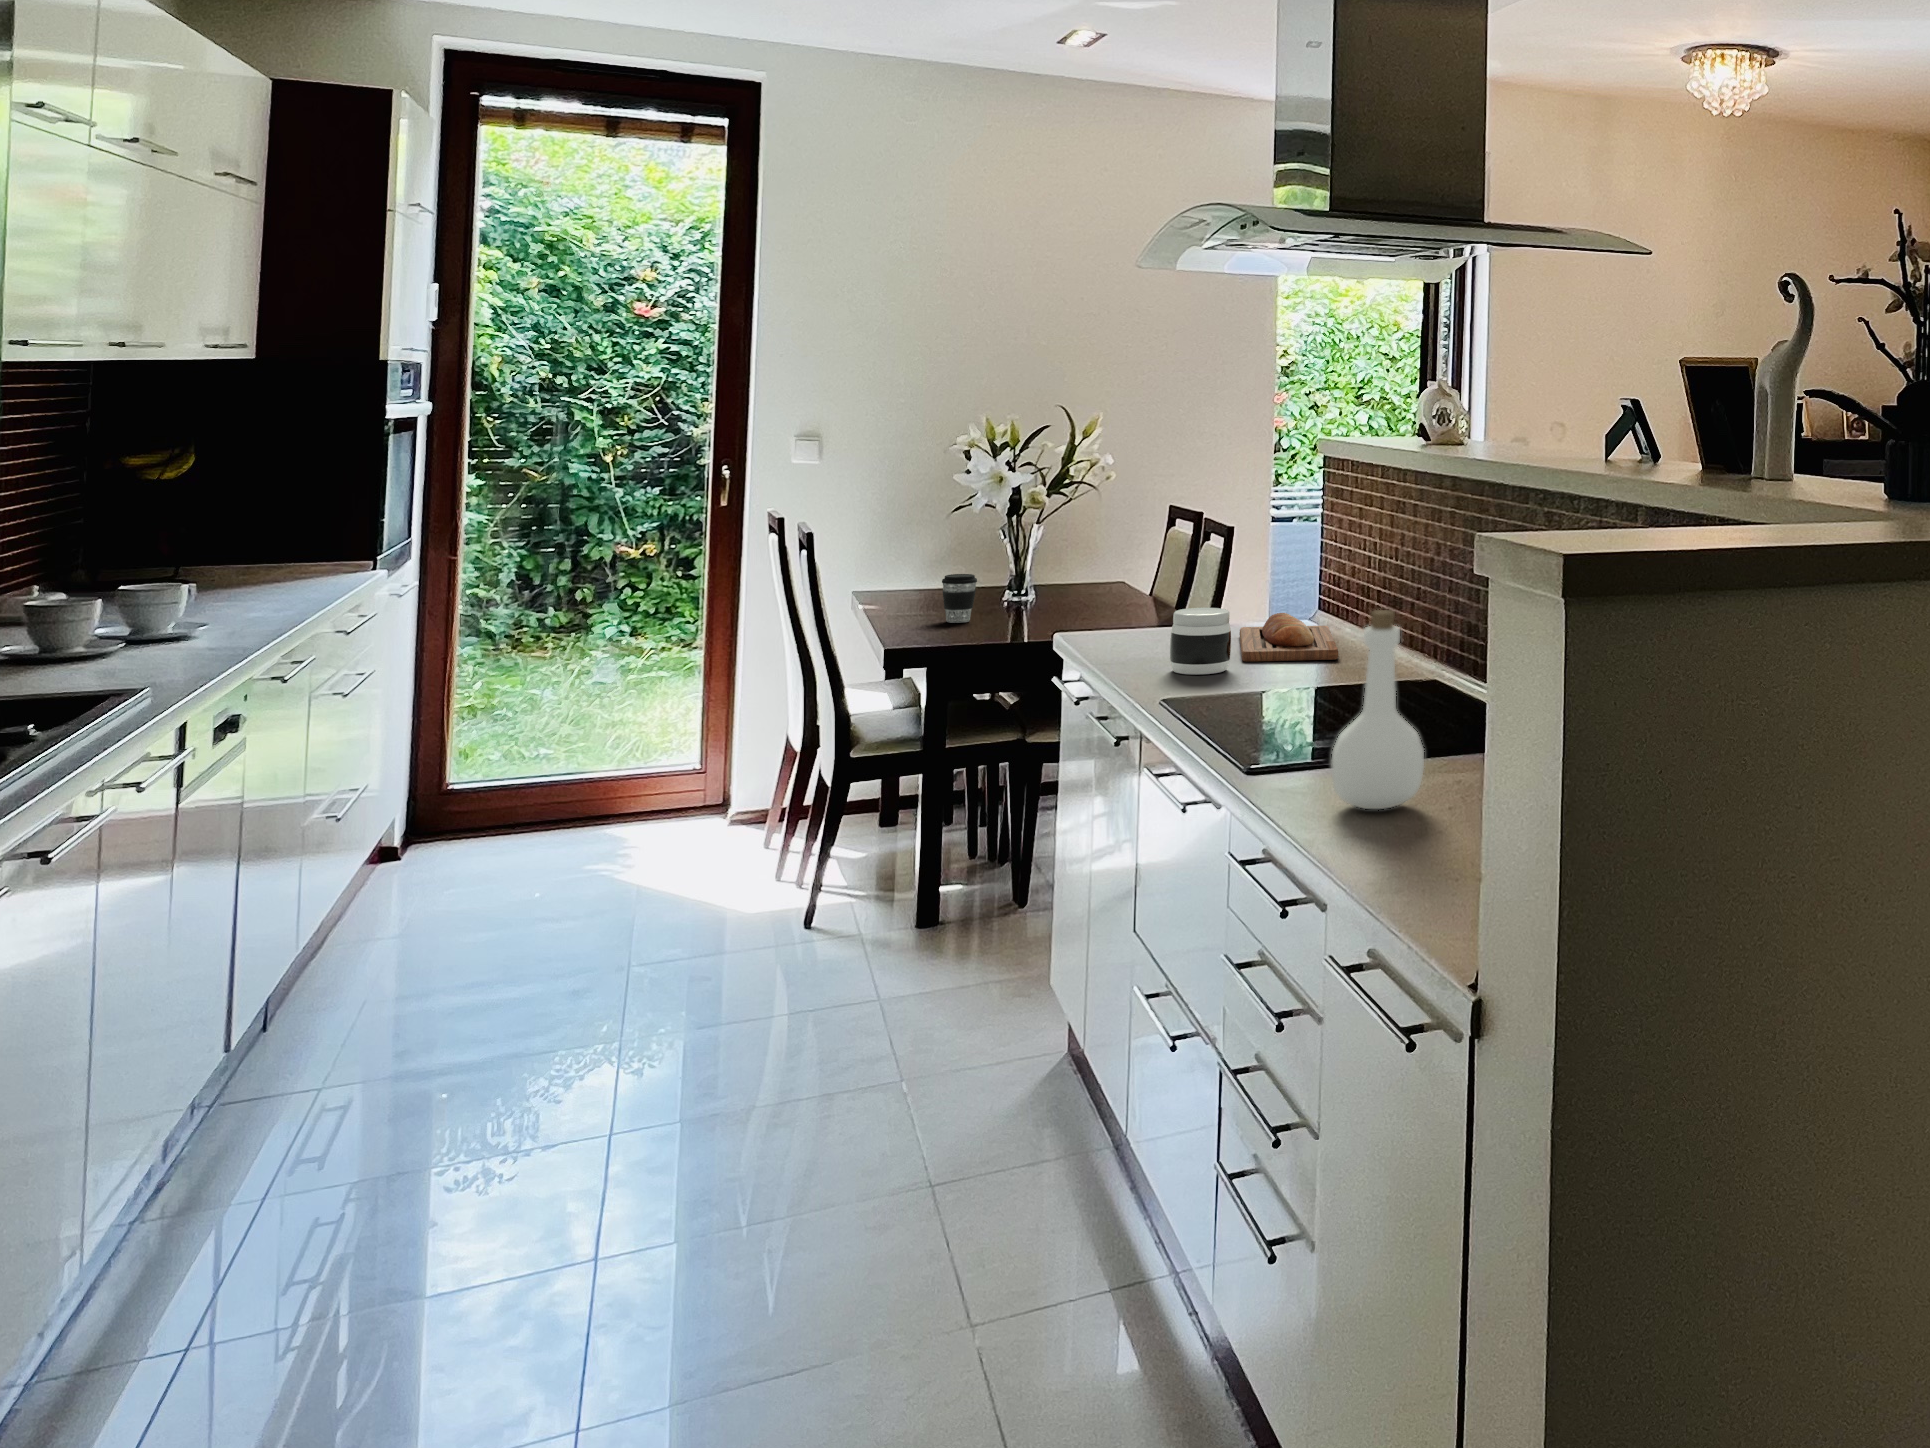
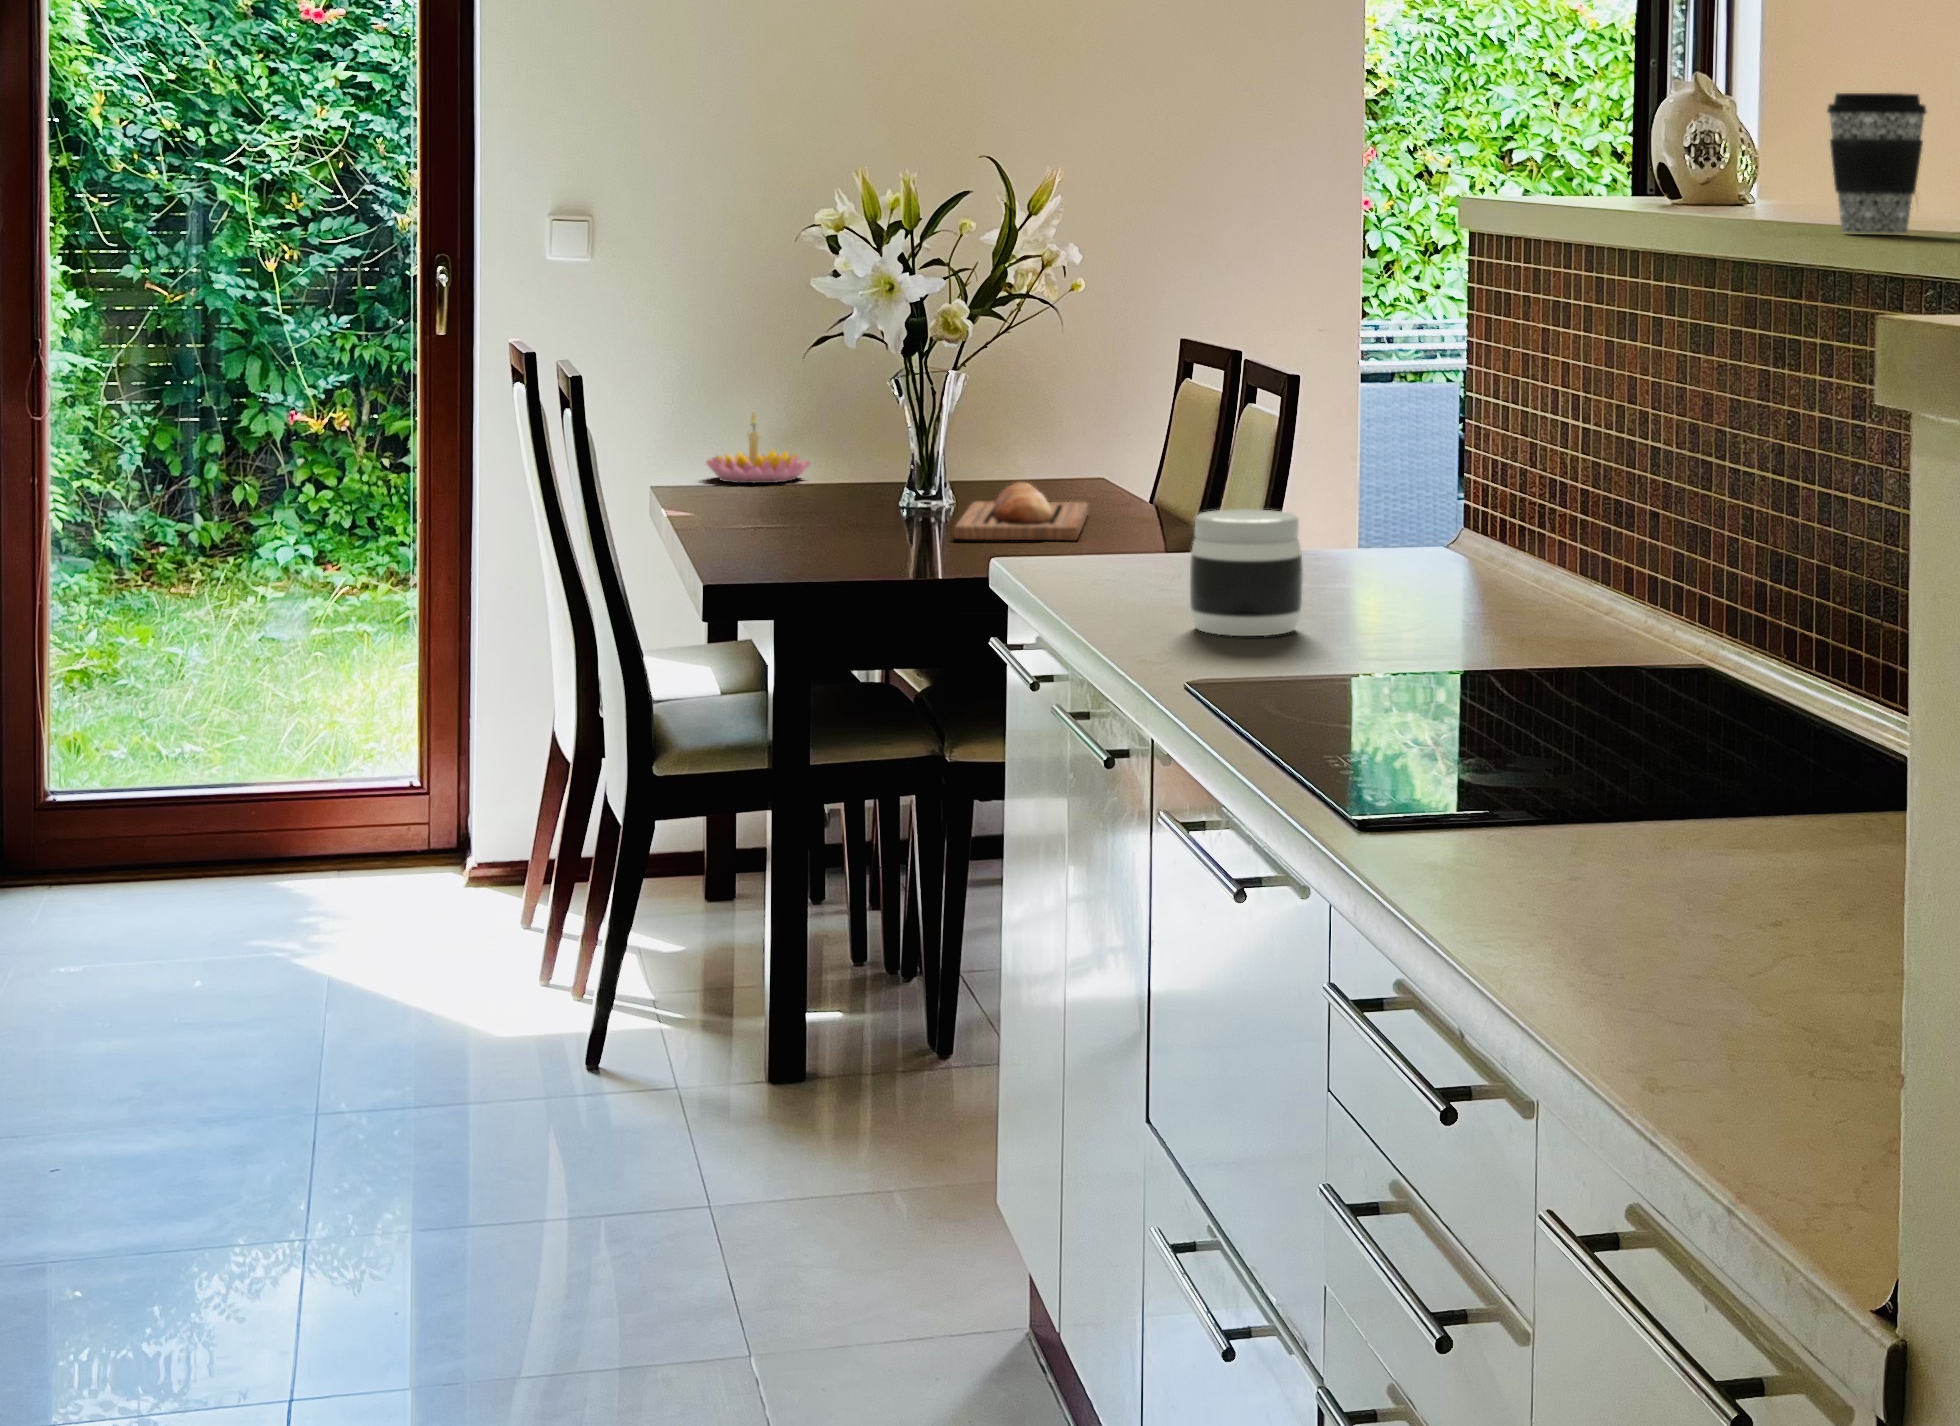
candle holder: none [886,542,952,584] -> present [706,413,810,483]
coffee cup: present [942,574,977,623] -> present [1827,93,1926,233]
bottle: present [1331,610,1424,809] -> none [1529,488,1722,906]
bread loaf: present [1240,613,1338,662] -> present [954,482,1088,540]

